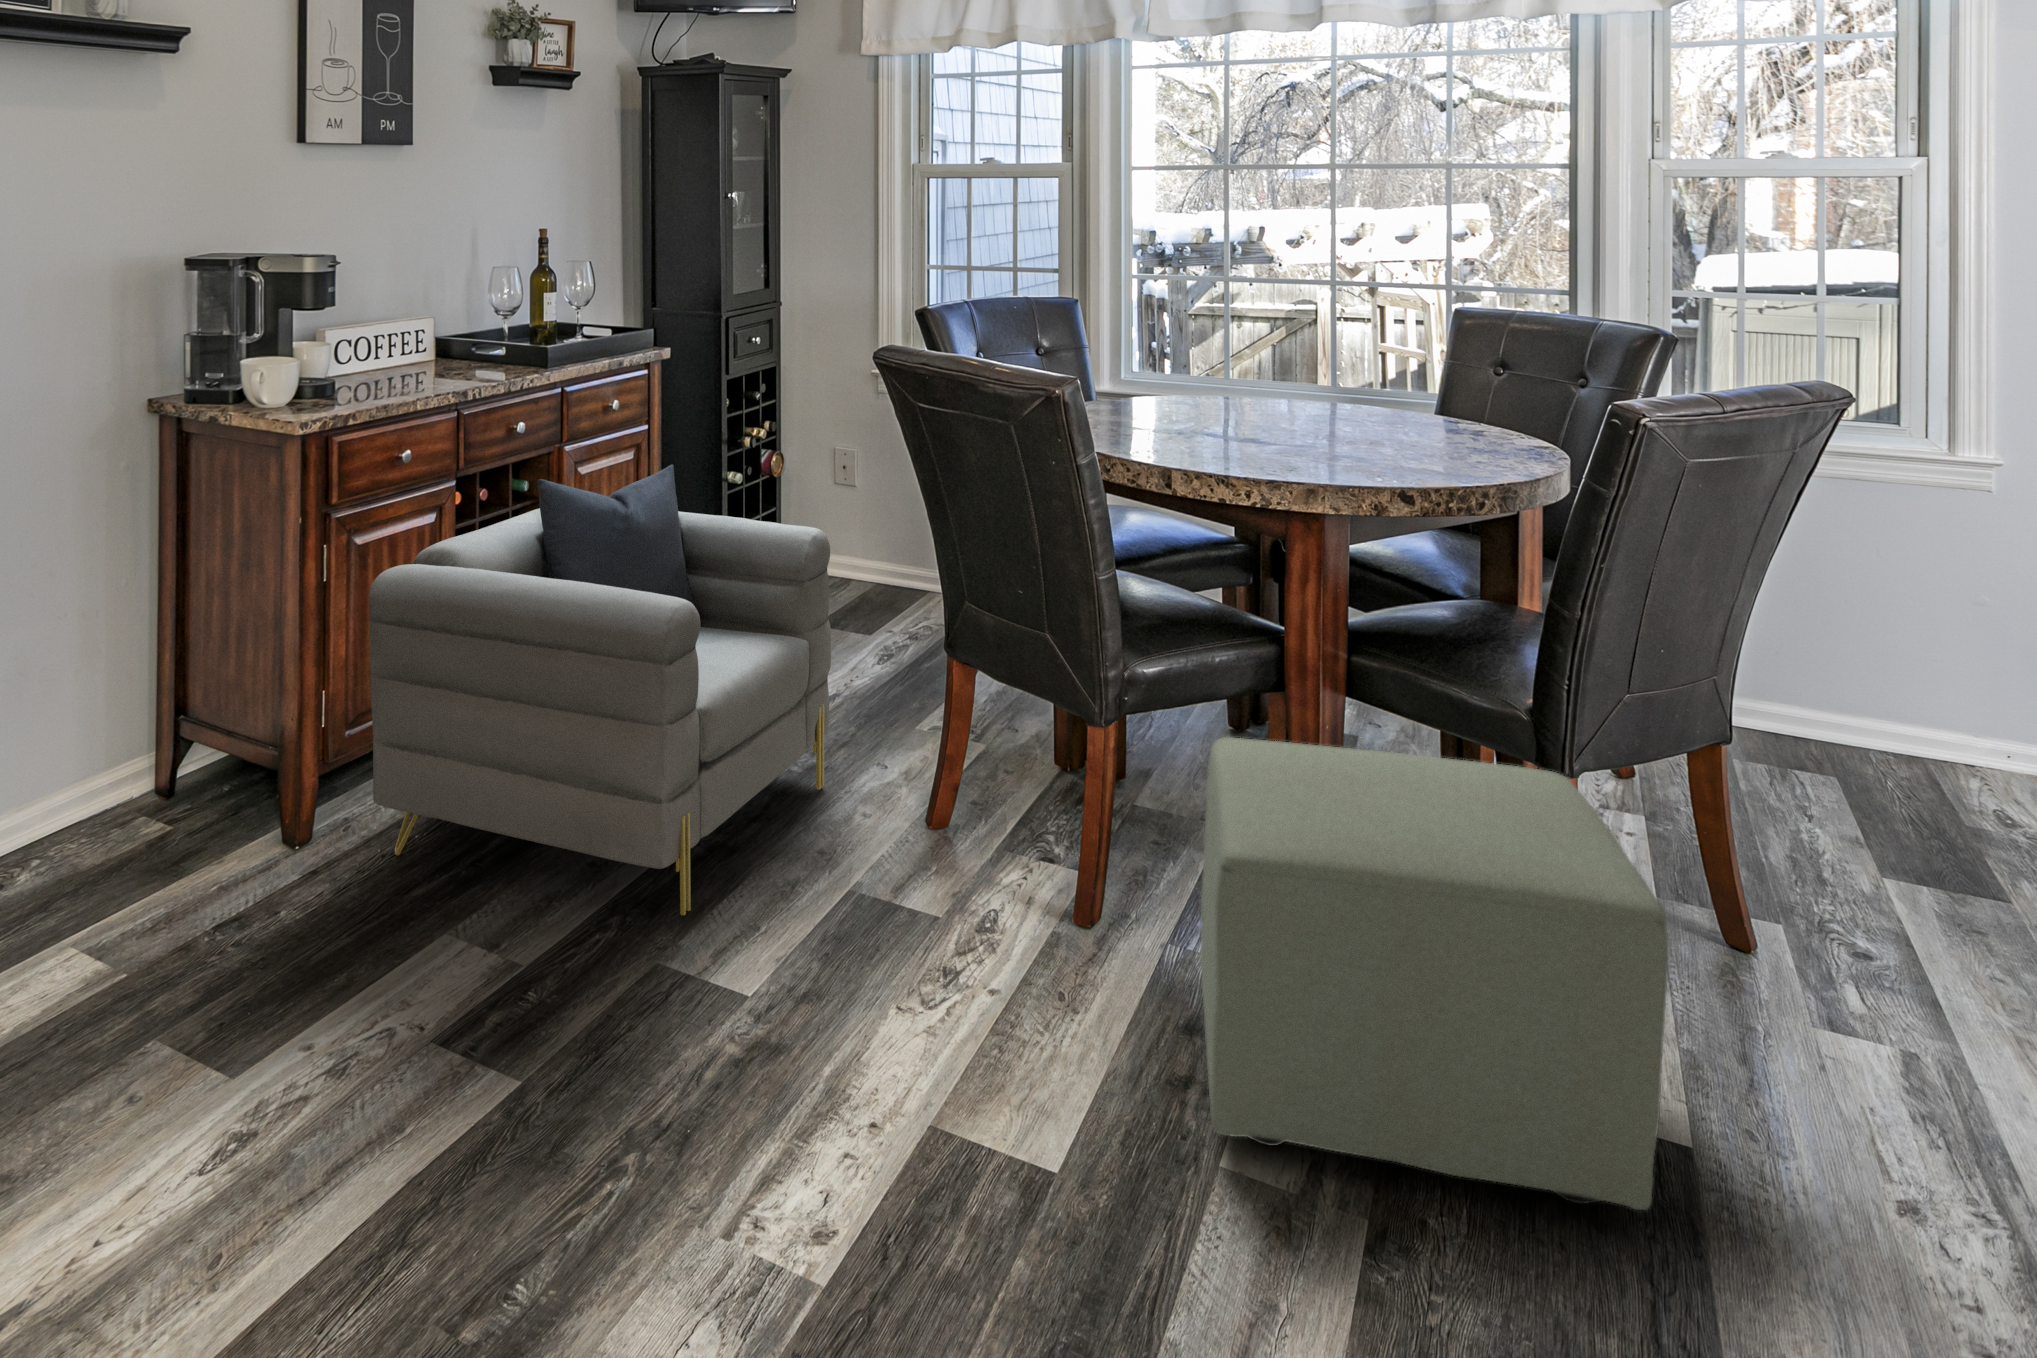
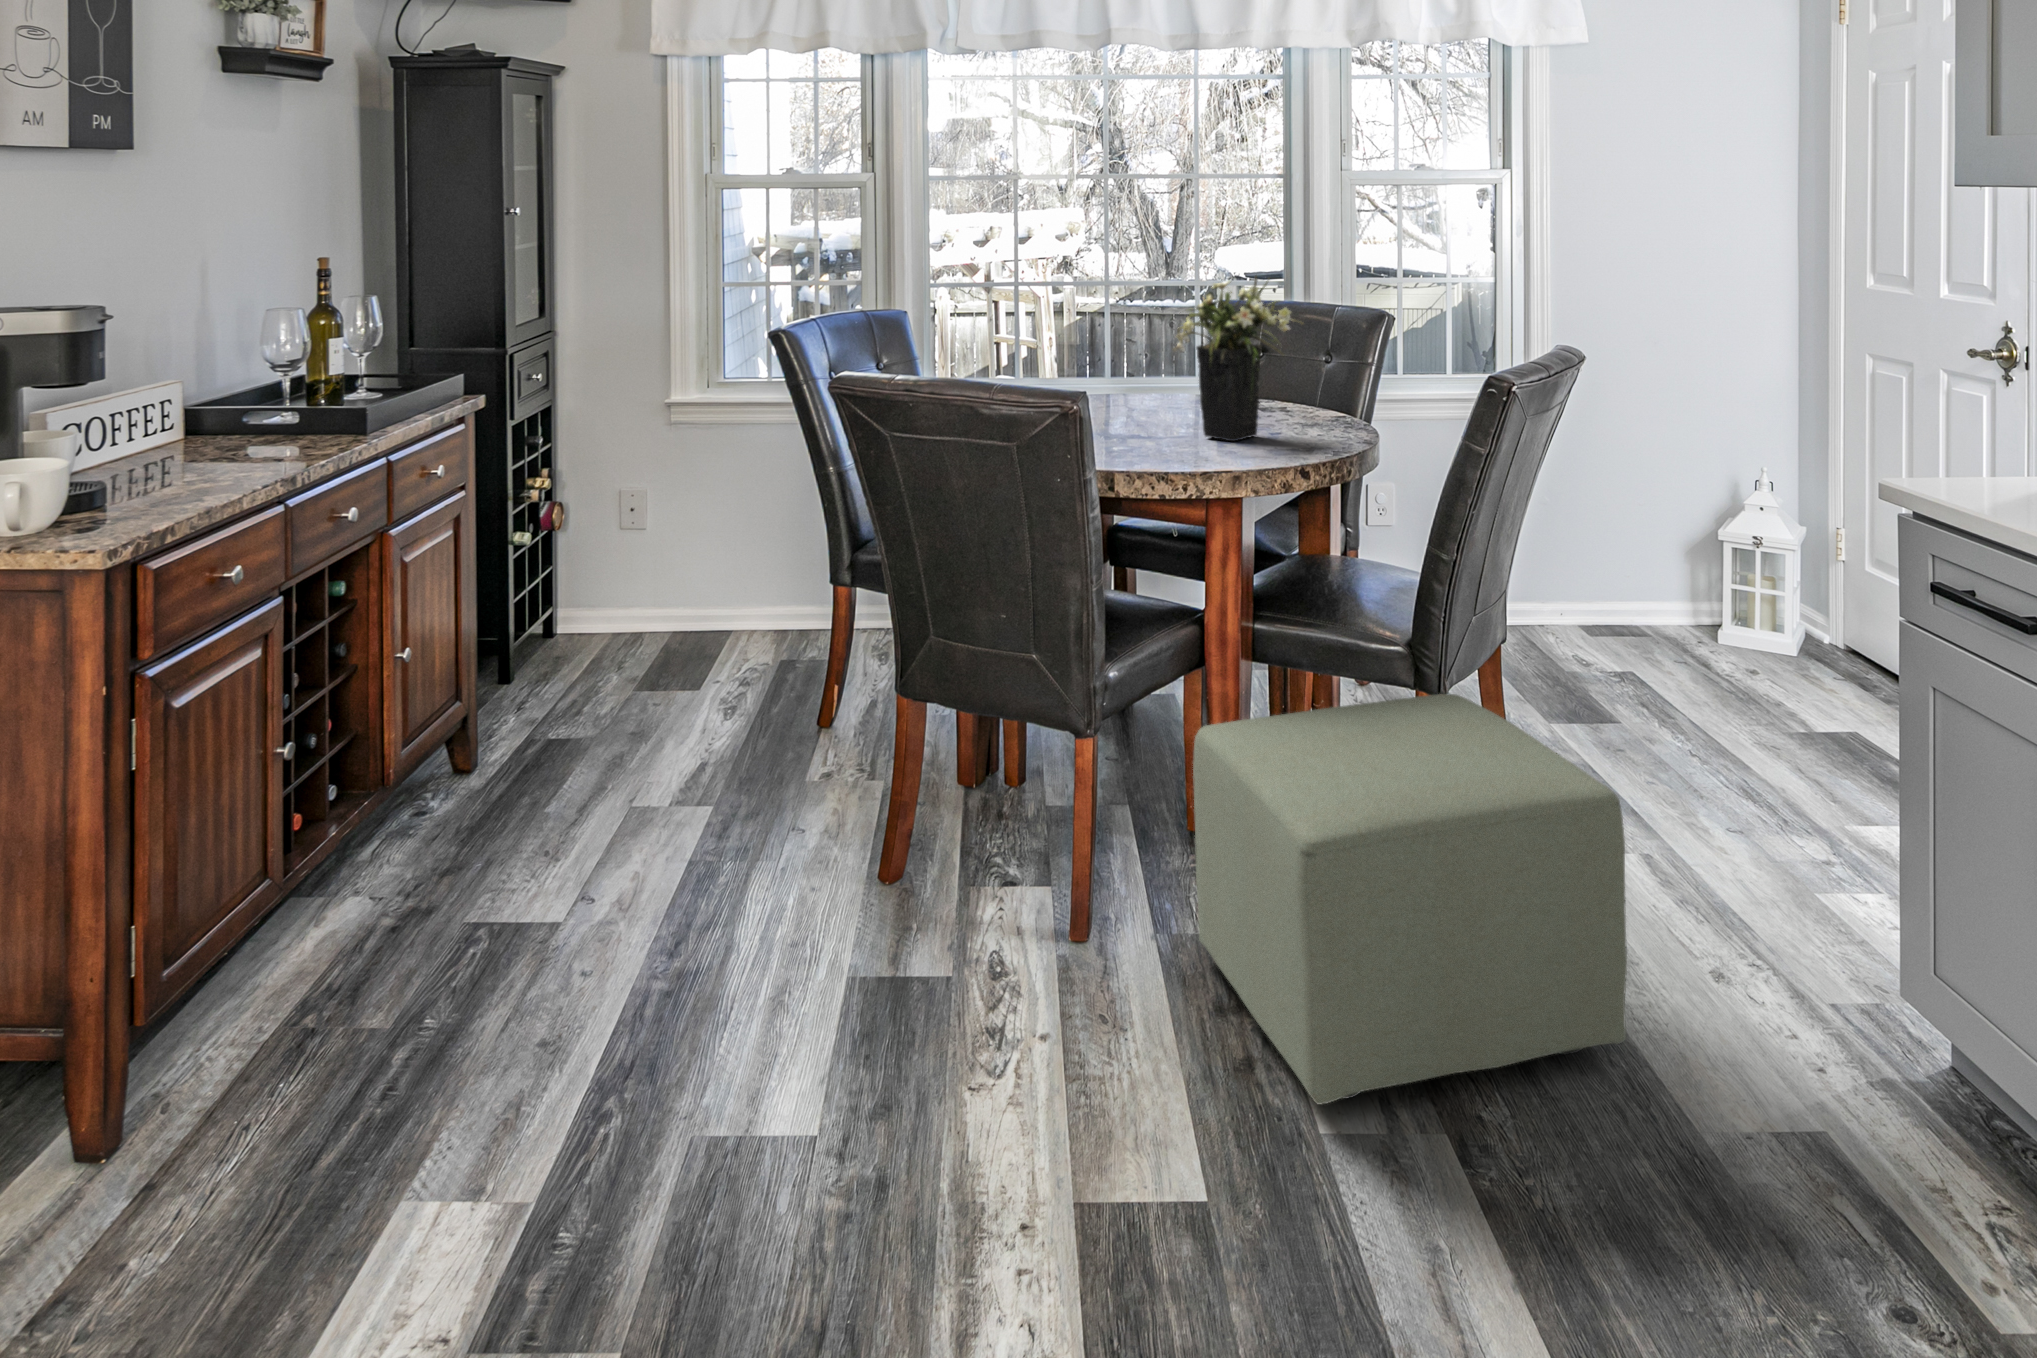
flower arrangement: none [1315,275,1486,458] -> present [1173,276,1303,441]
armchair: present [368,465,831,915] -> none [195,547,746,1119]

